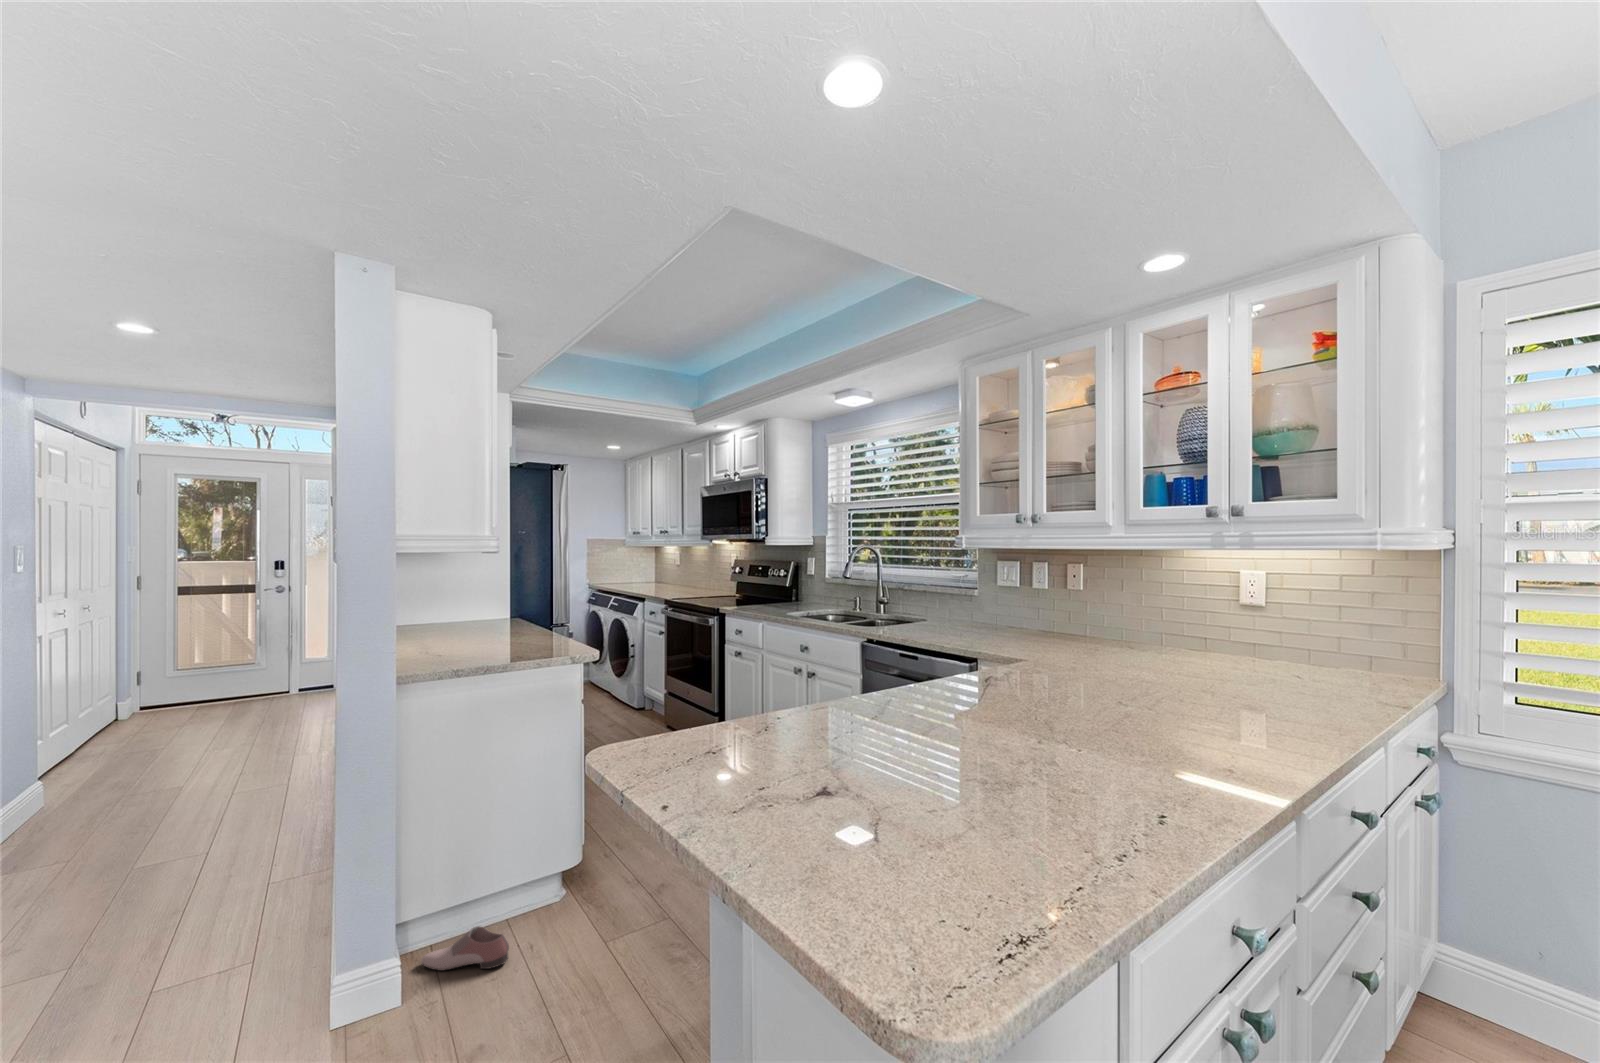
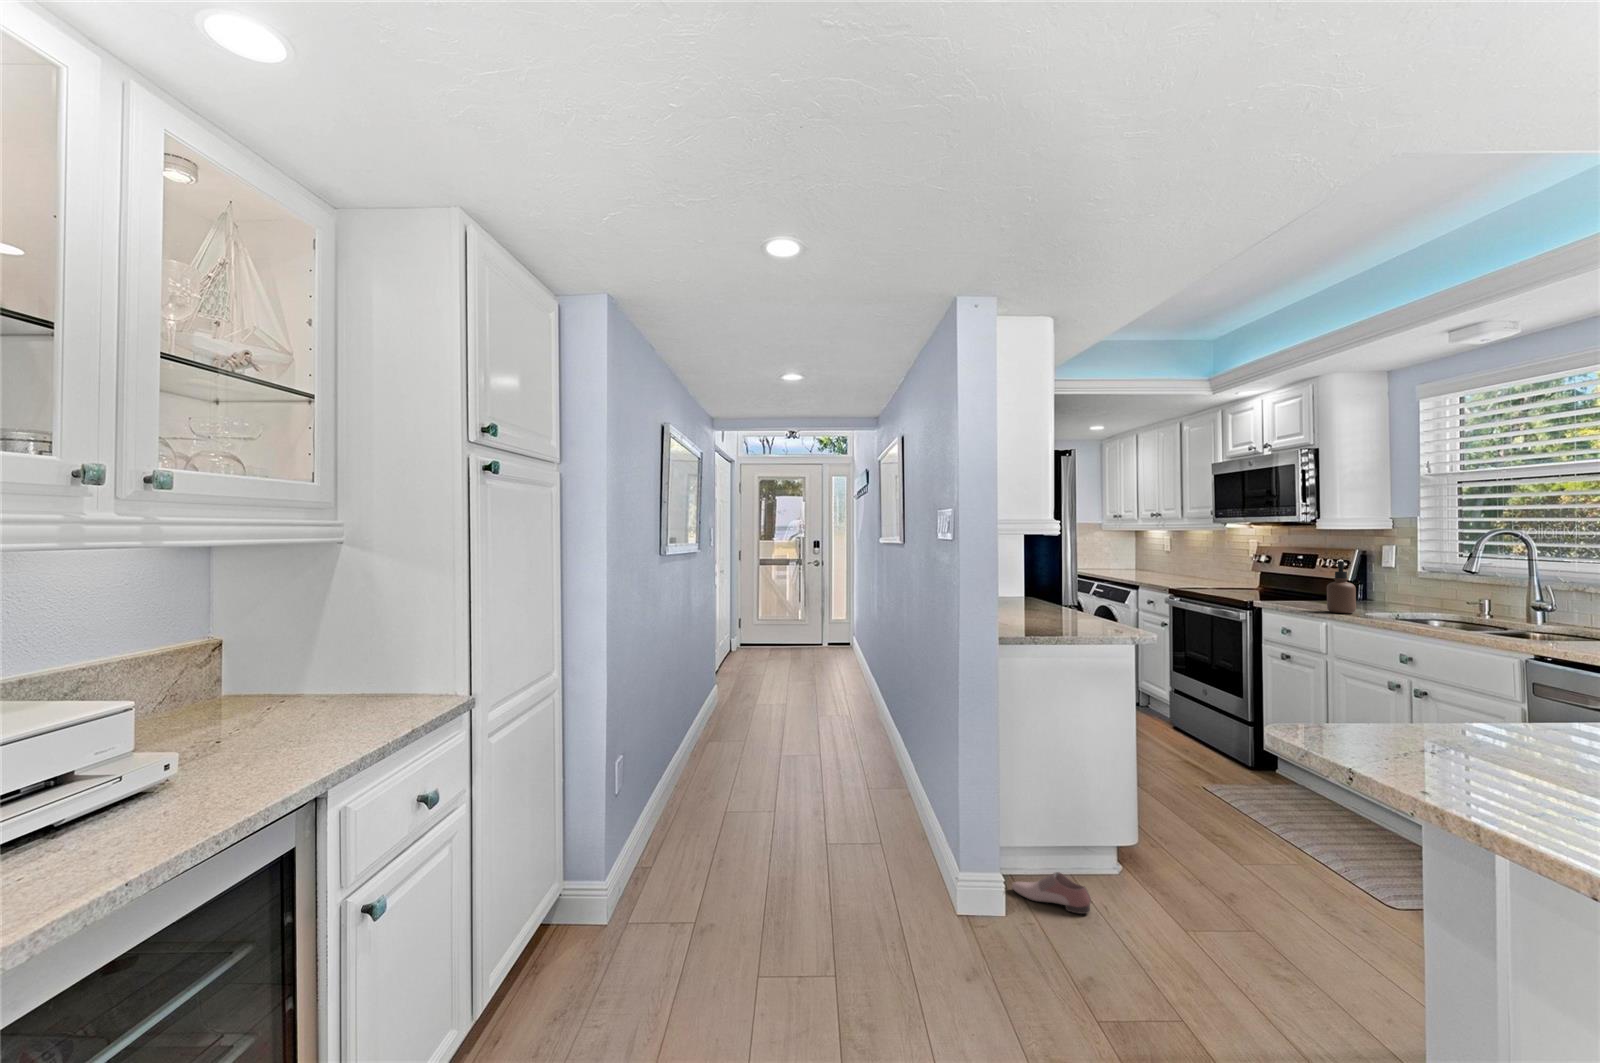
soap dispenser: none [764,571,782,614] -> present [1327,561,1356,613]

